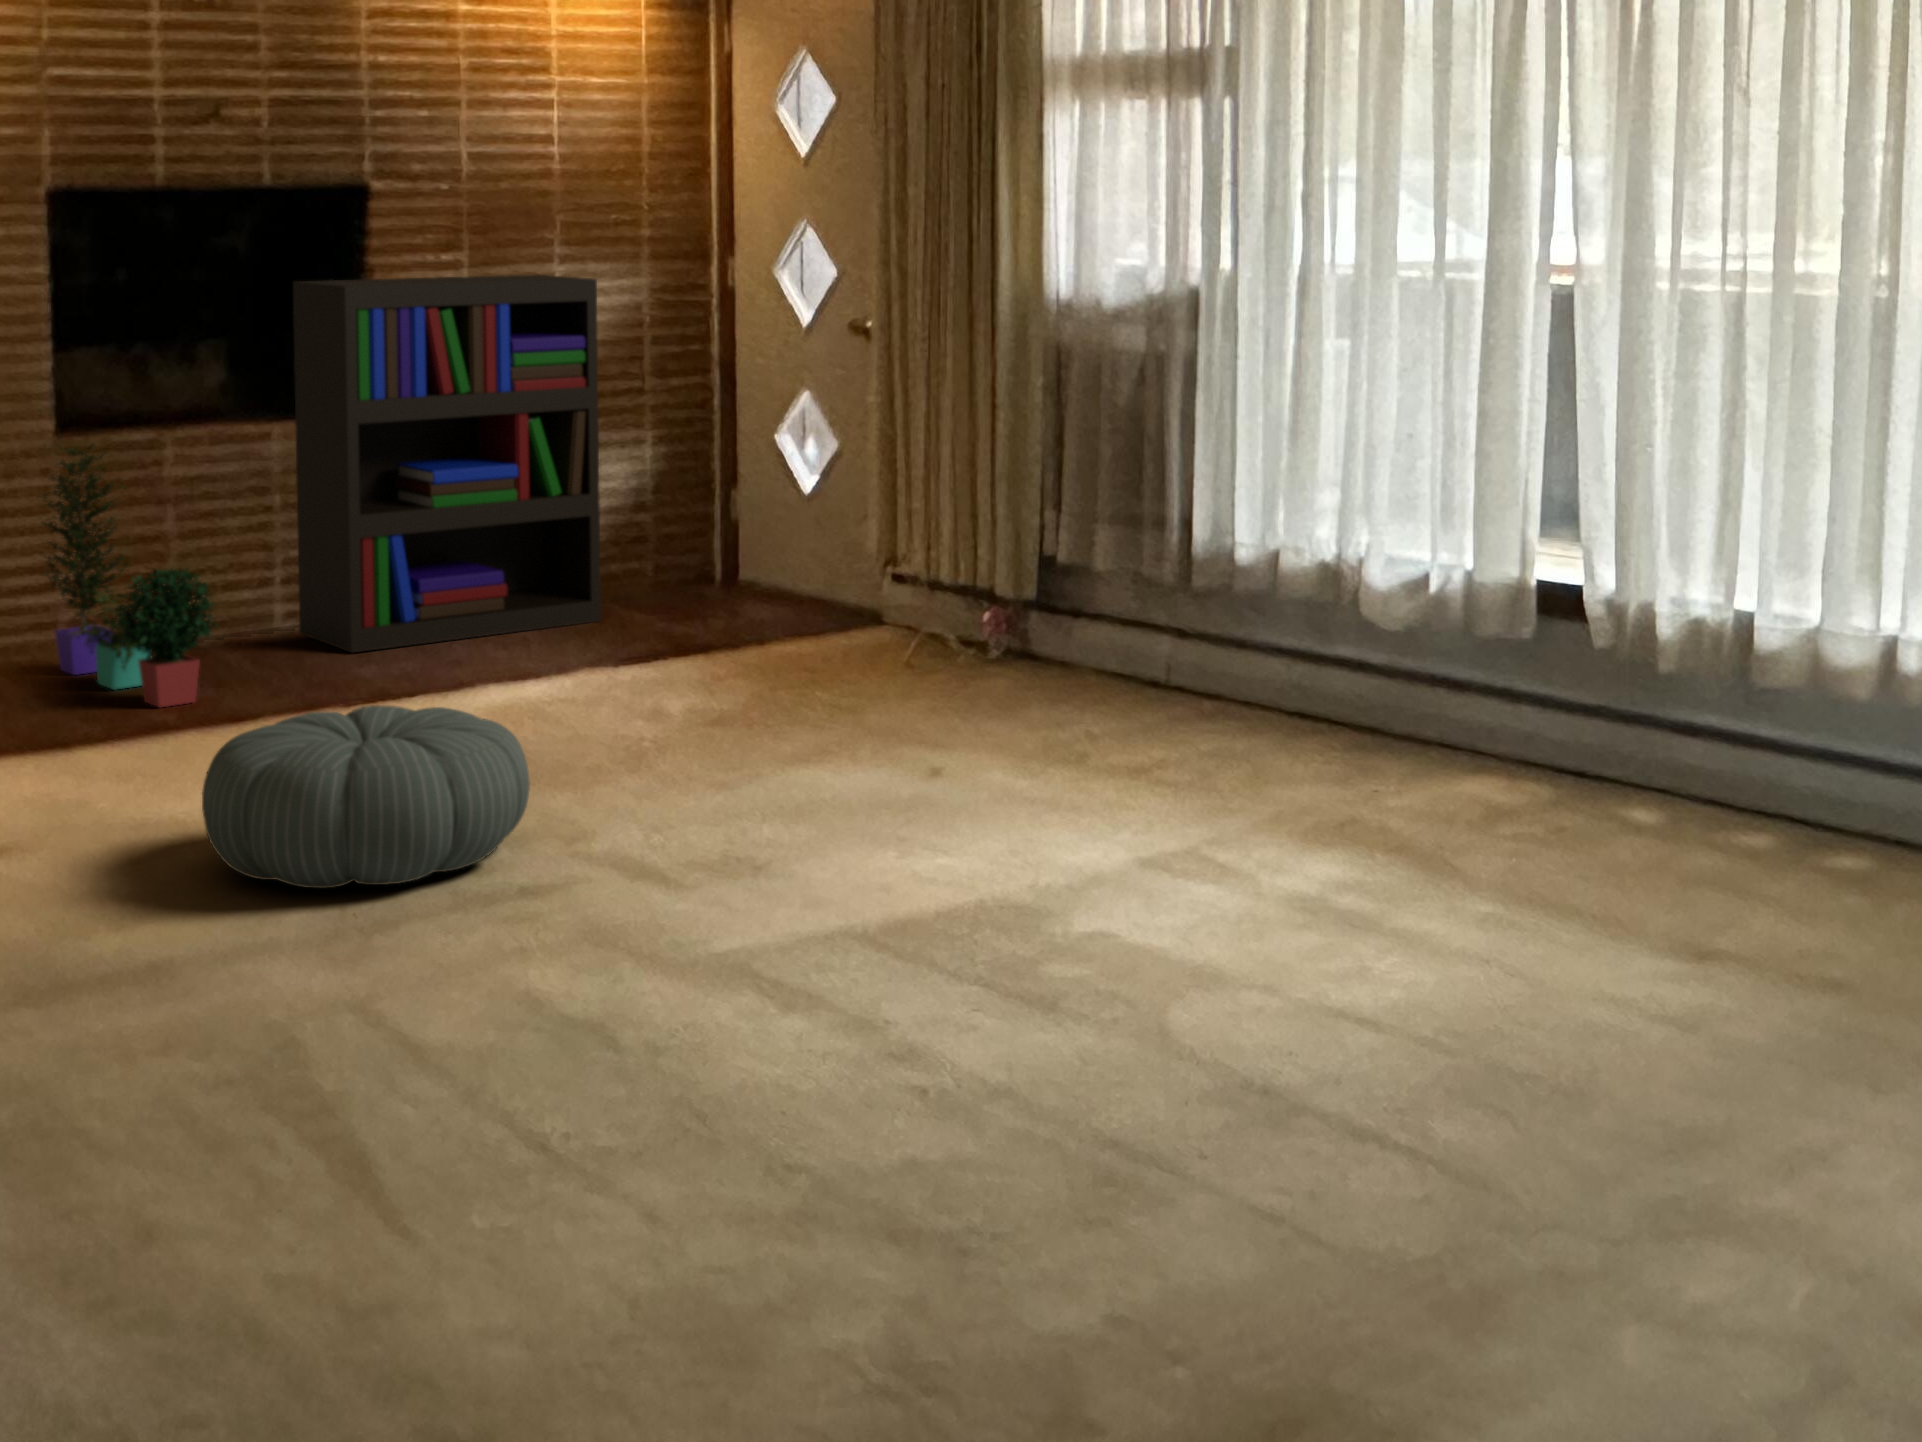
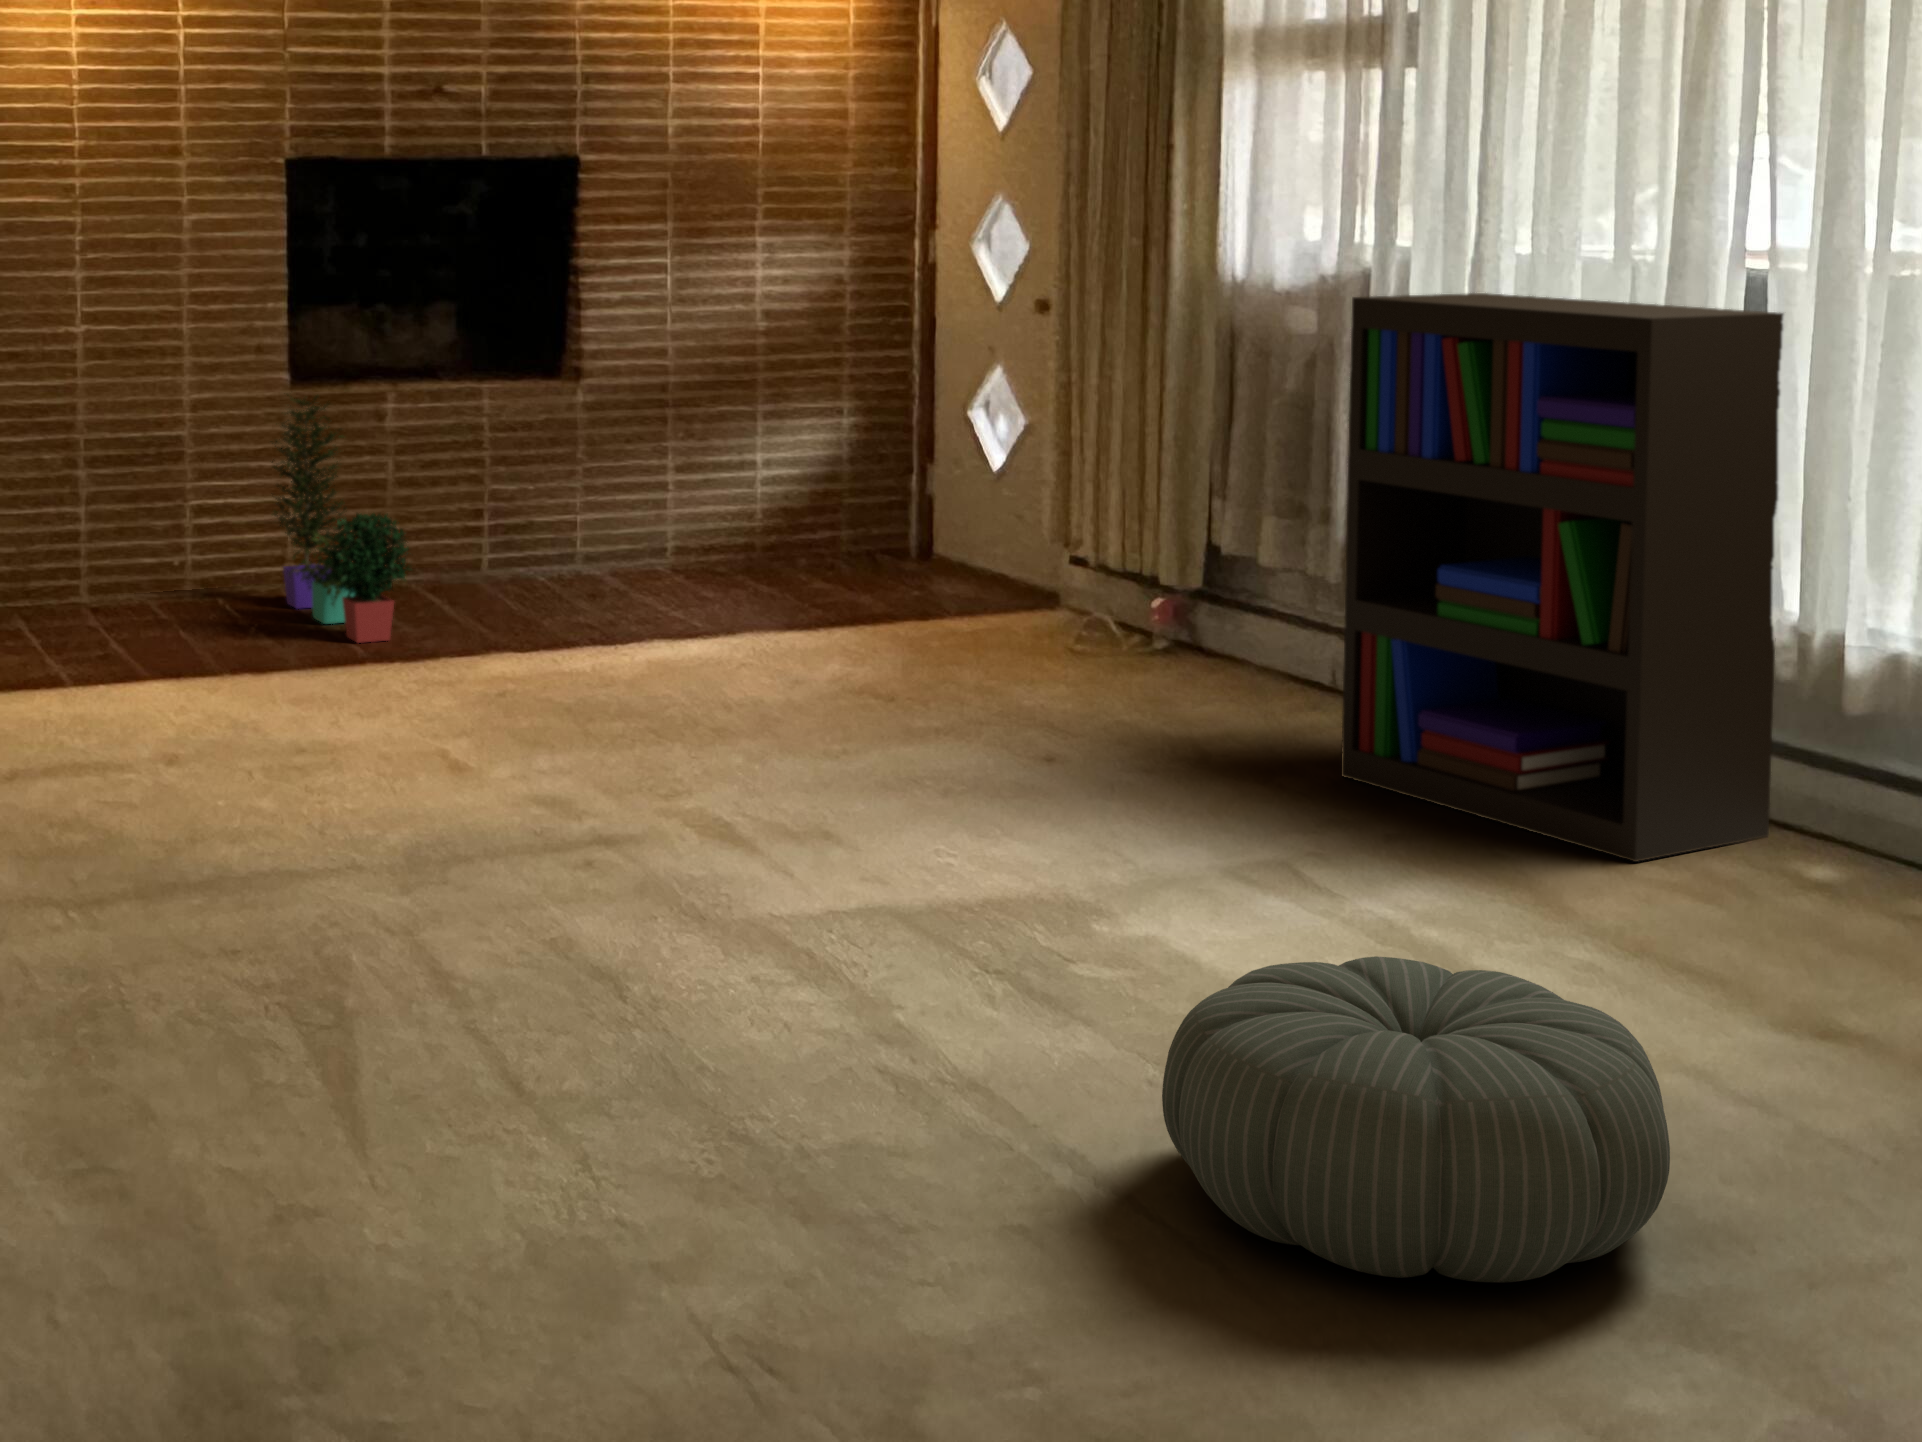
bookshelf: present [293,275,601,653] -> present [1341,293,1783,862]
pouf: present [202,705,530,888] -> present [1162,956,1670,1282]

